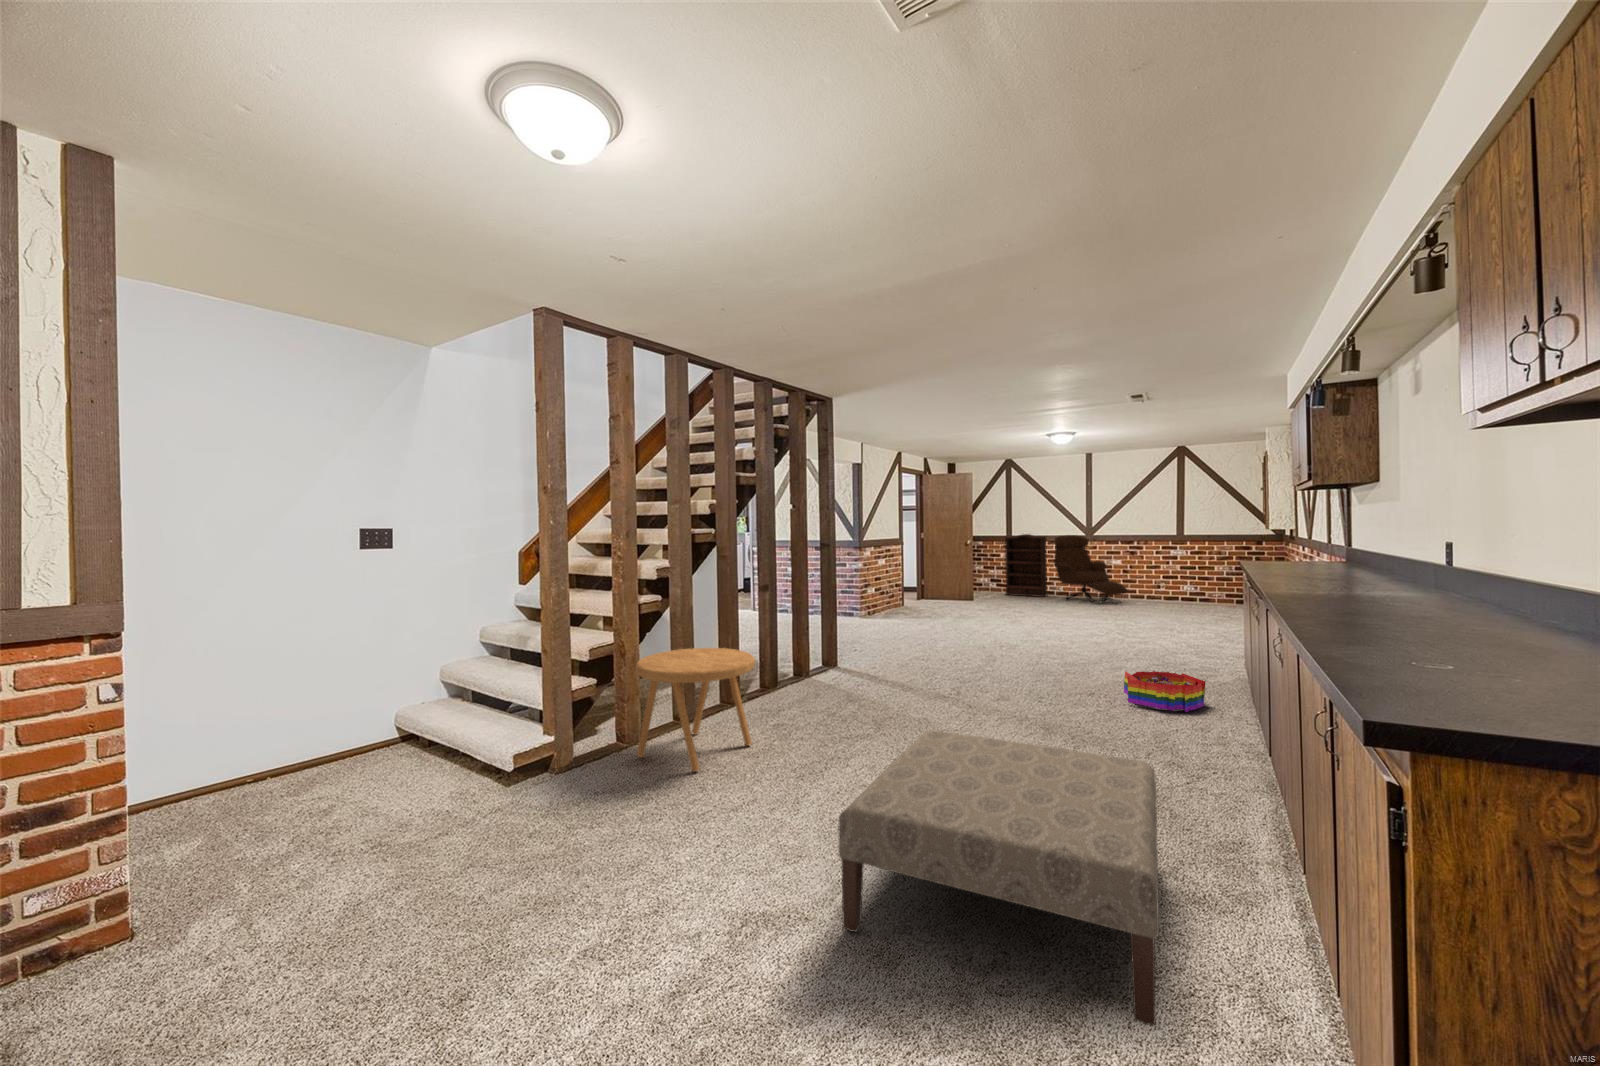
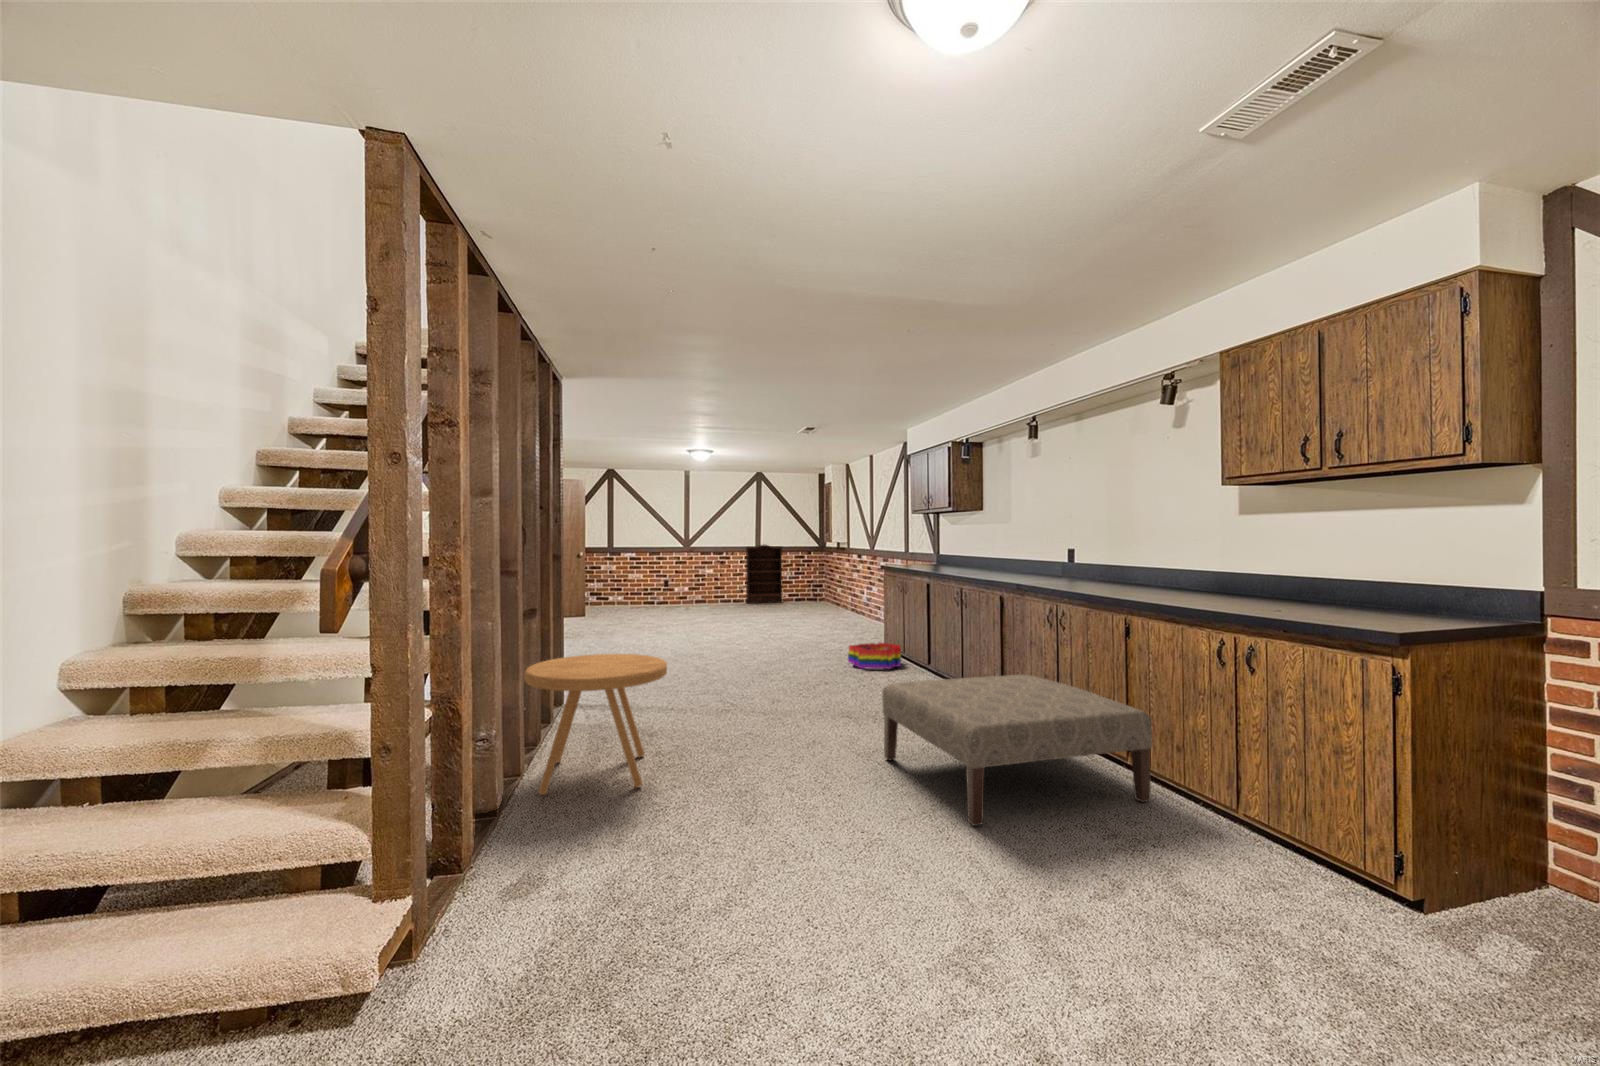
bookshelf: present [1005,534,1047,597] -> present [746,545,782,603]
lounge chair: present [1054,535,1127,603] -> none [659,547,726,609]

